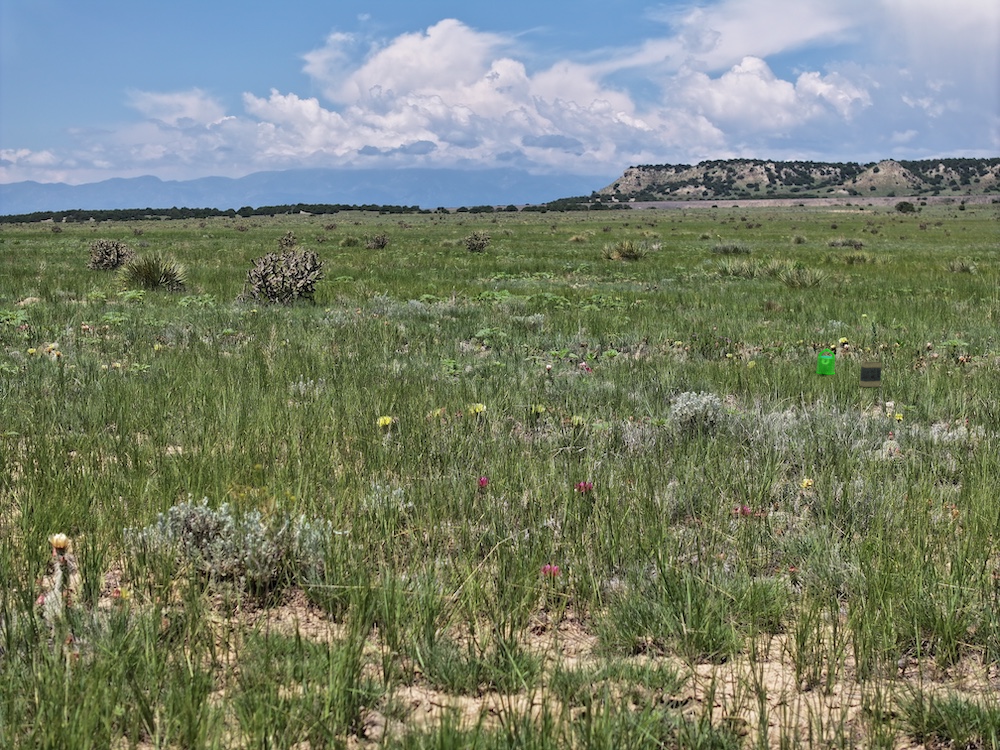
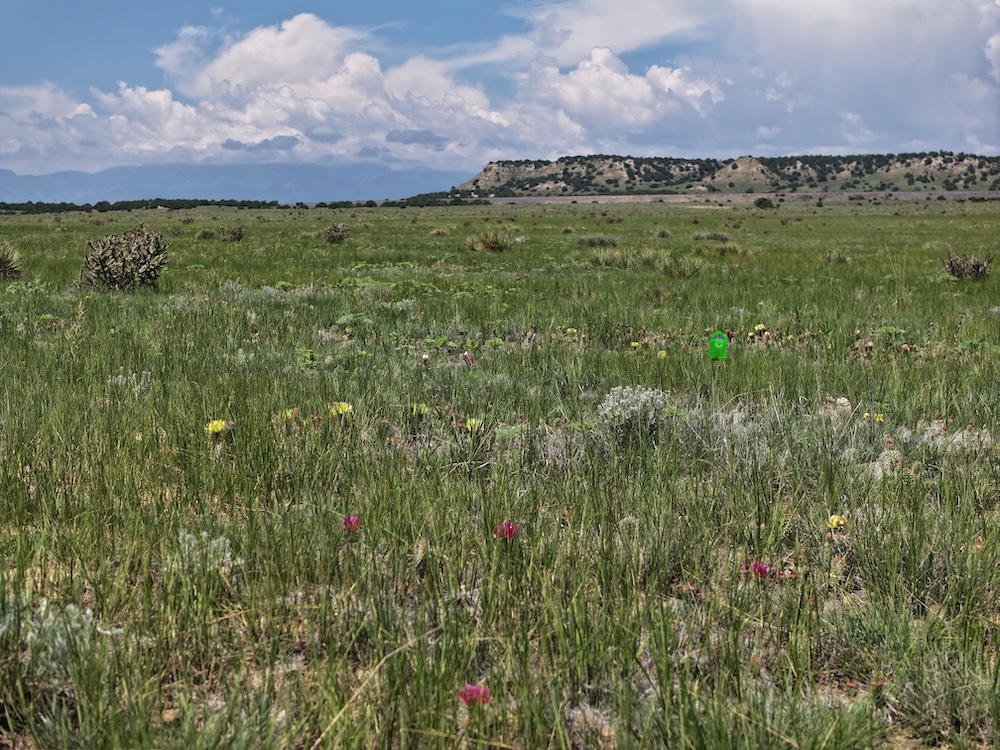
bag: present [859,344,882,387] -> none [757,325,780,371]

